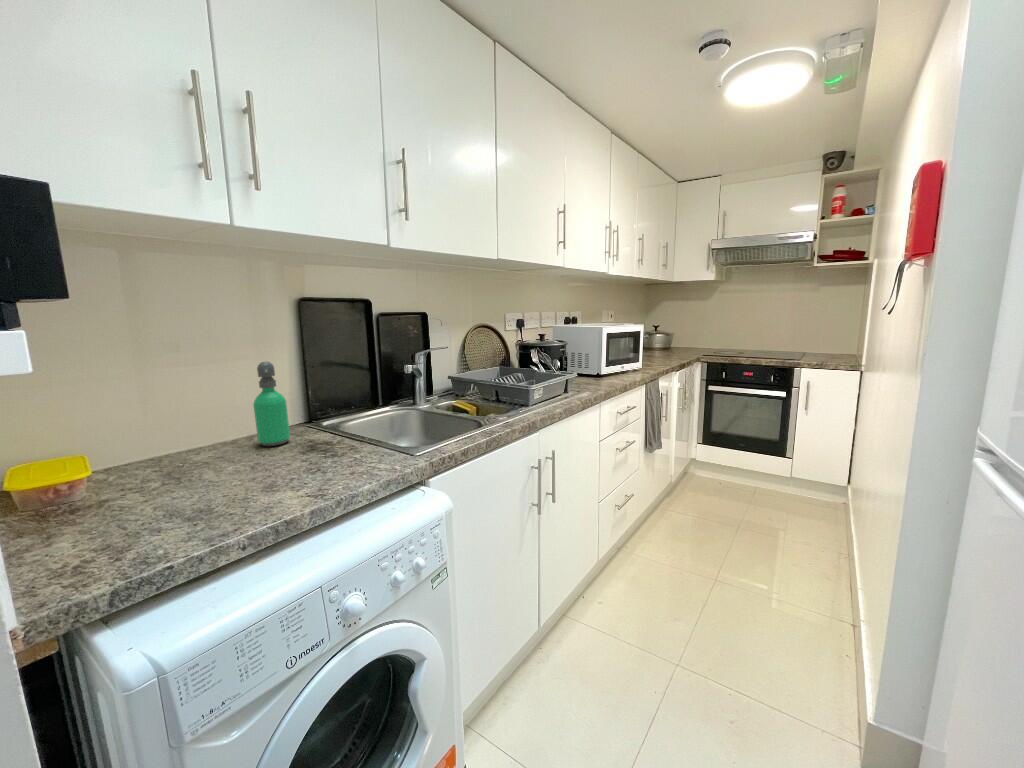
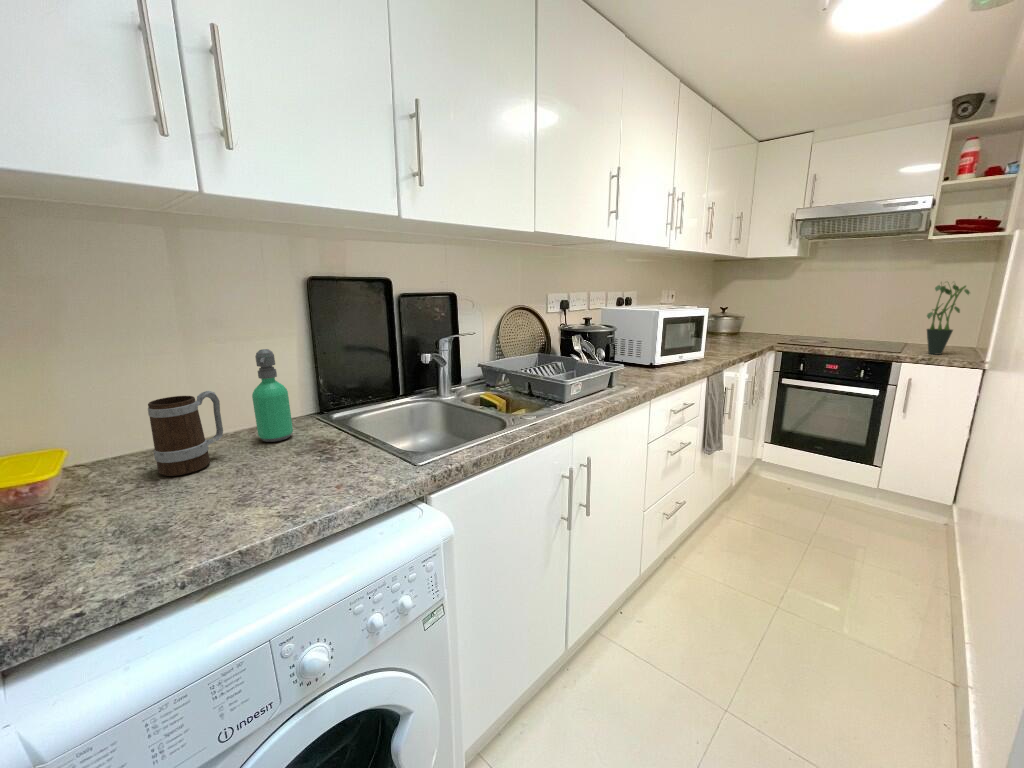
potted plant: none [817,300,848,360] -> present [927,284,970,354]
mug: none [168,398,232,475] -> present [148,391,223,476]

